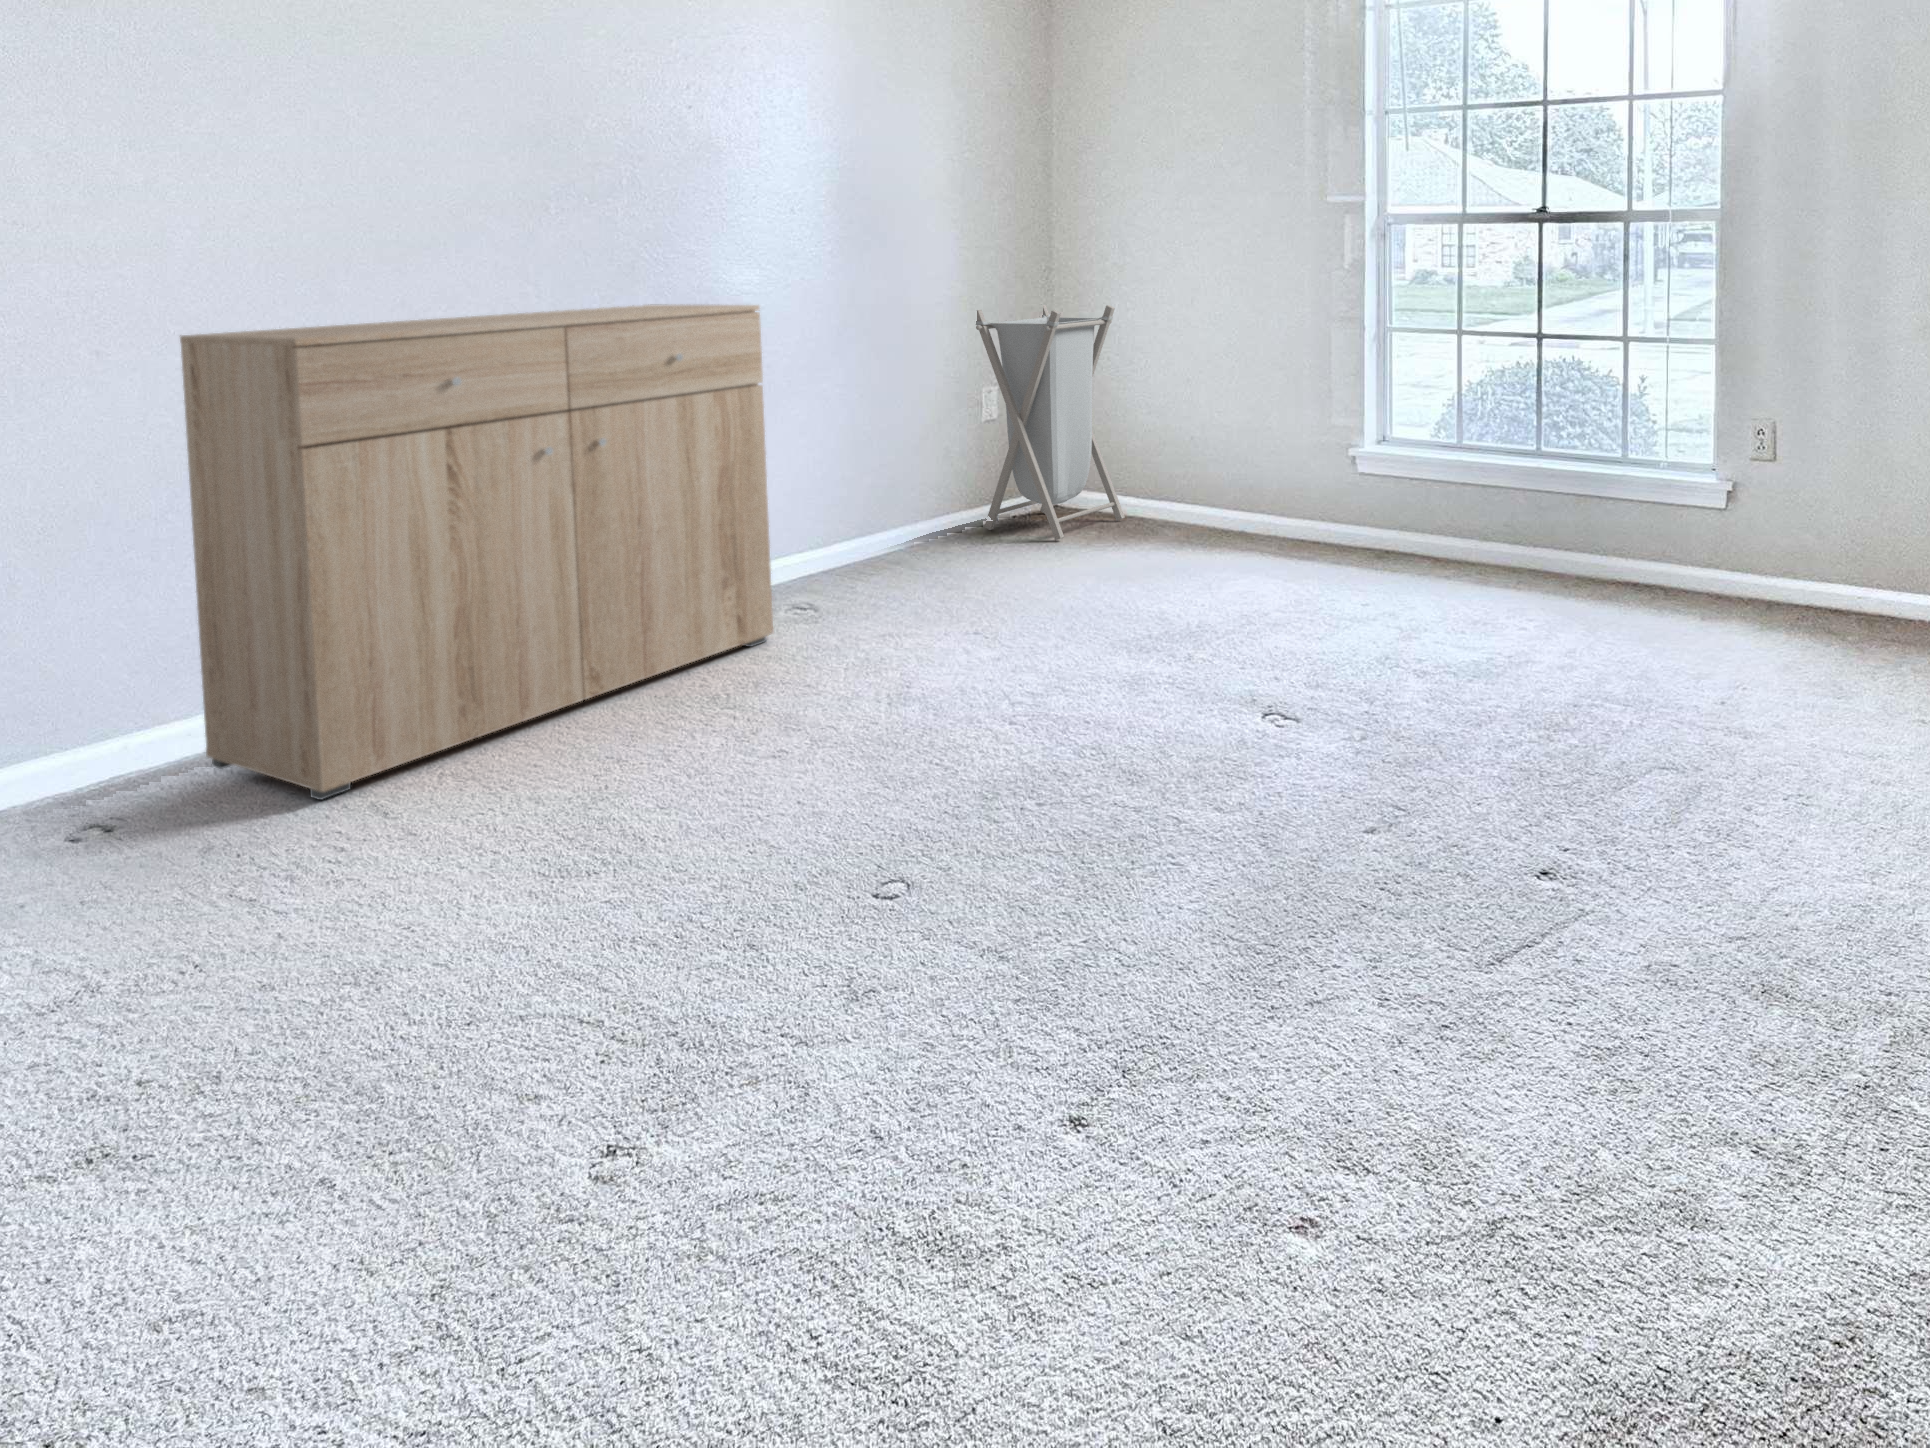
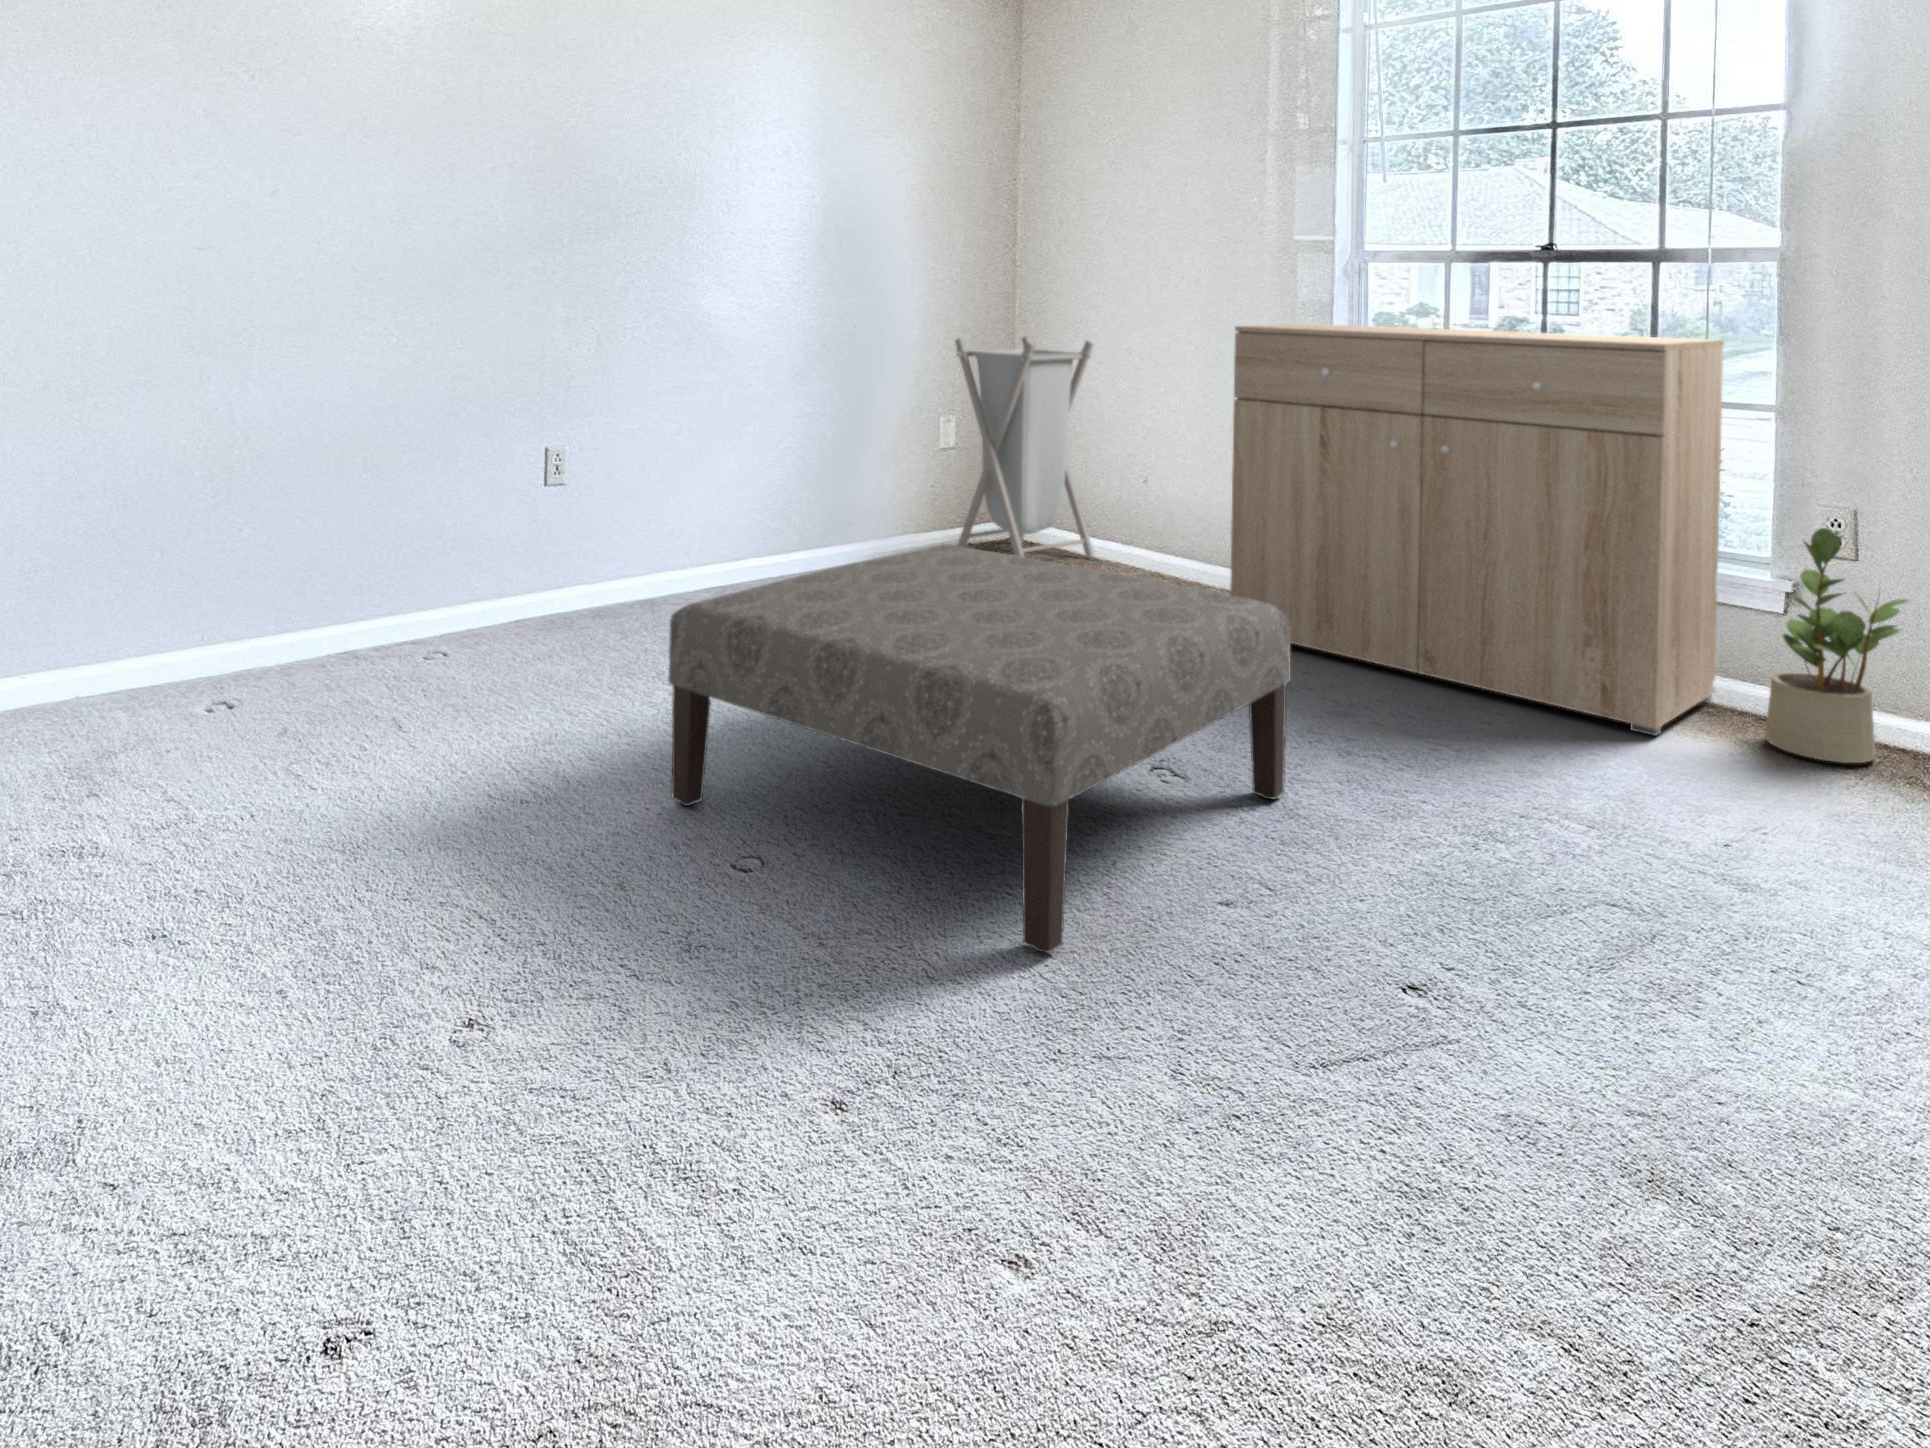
dresser: present [180,304,773,800] -> present [1230,324,1724,736]
potted plant: none [1716,427,1812,616] -> present [1765,528,1909,763]
ottoman: none [758,524,1377,917] -> present [668,544,1291,953]

